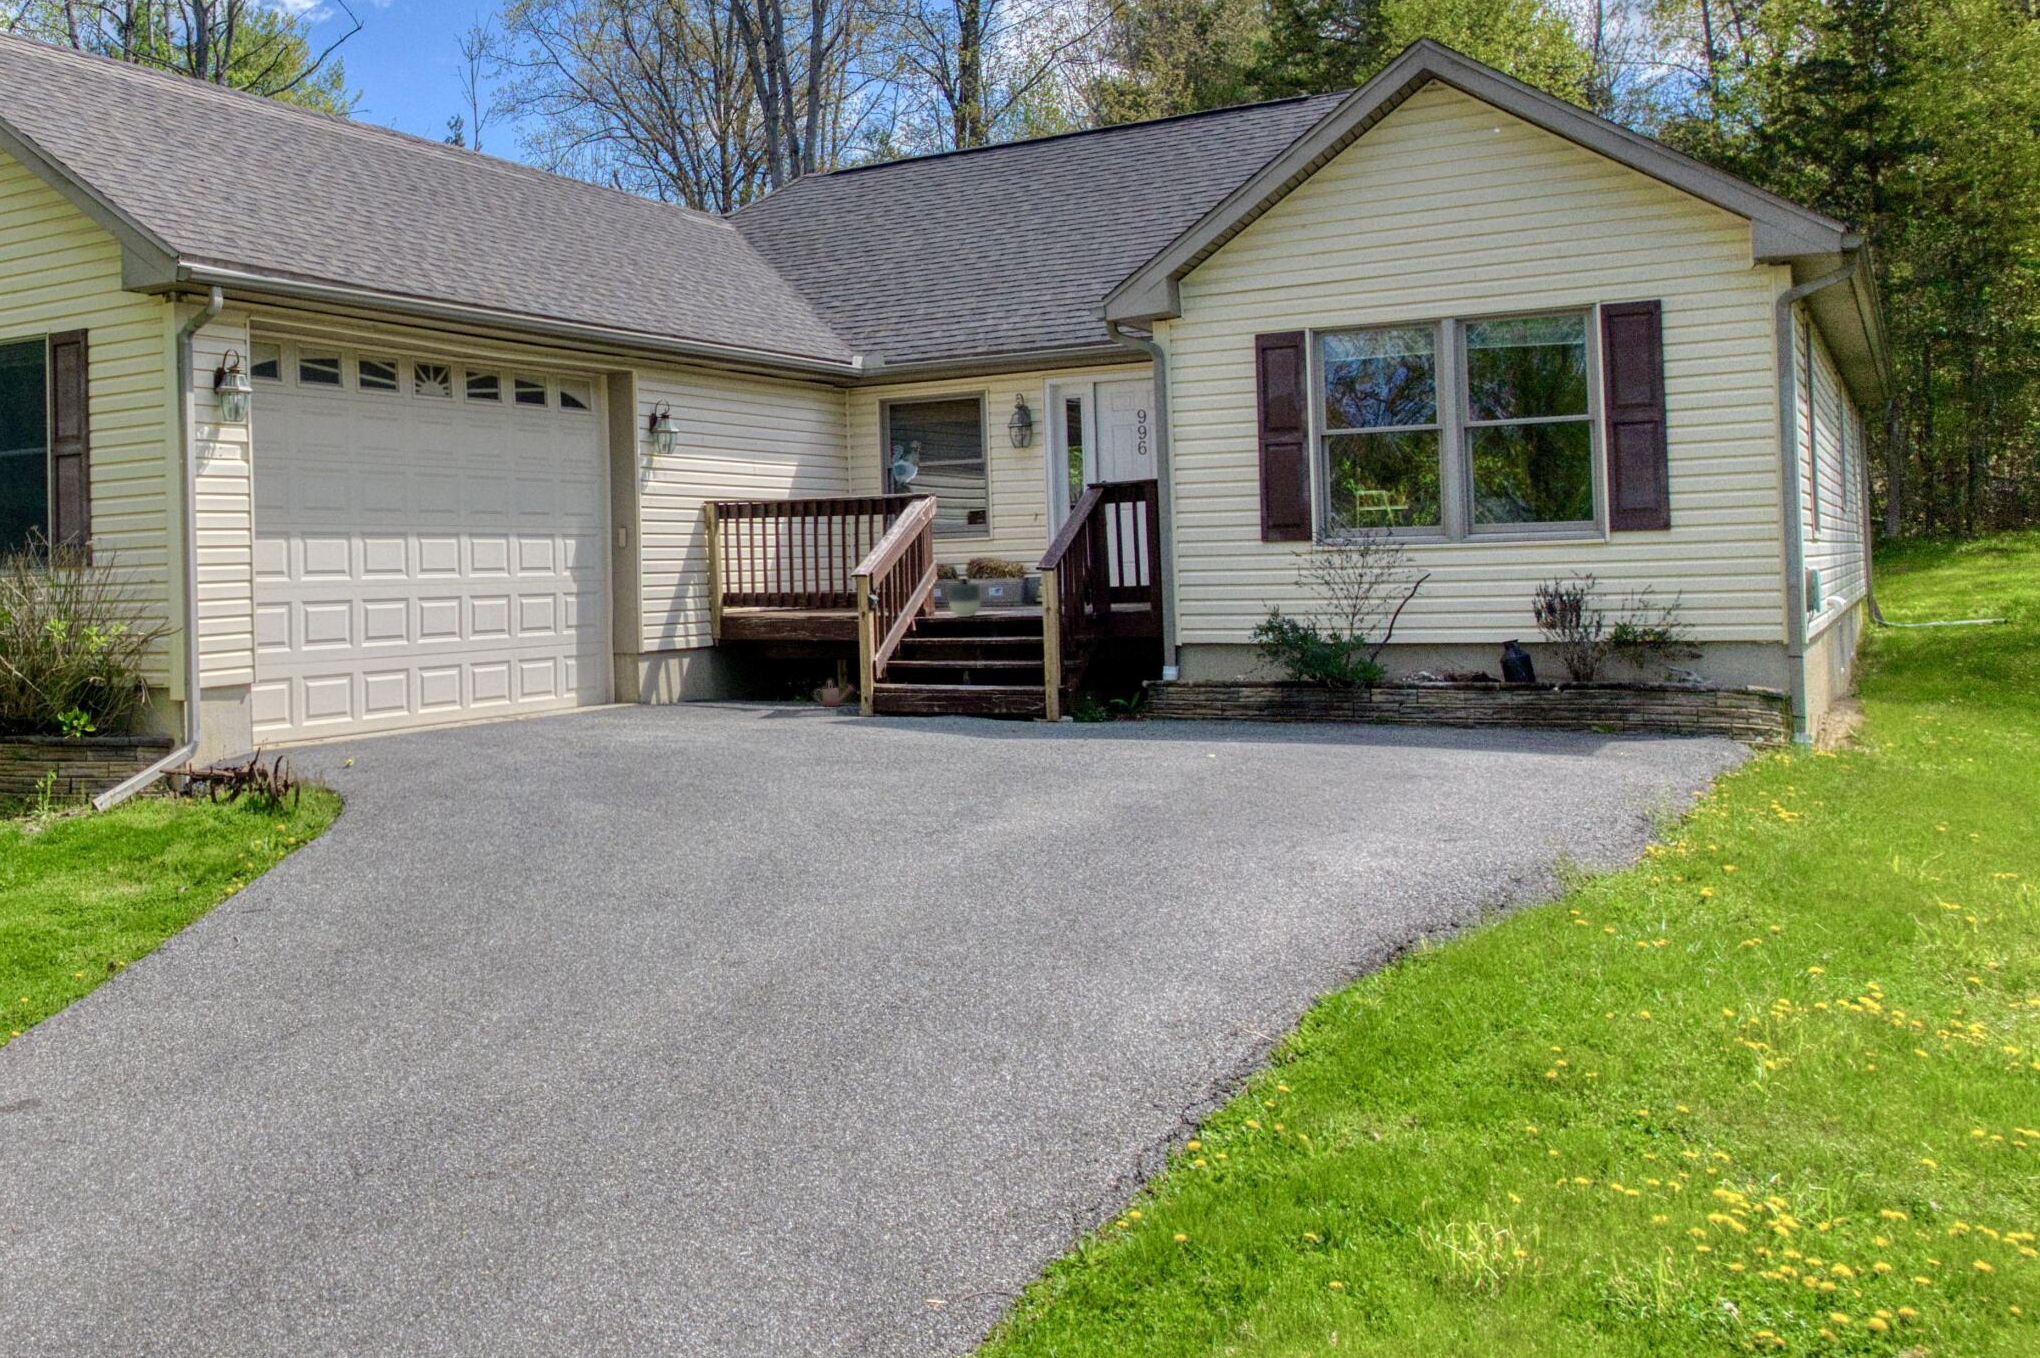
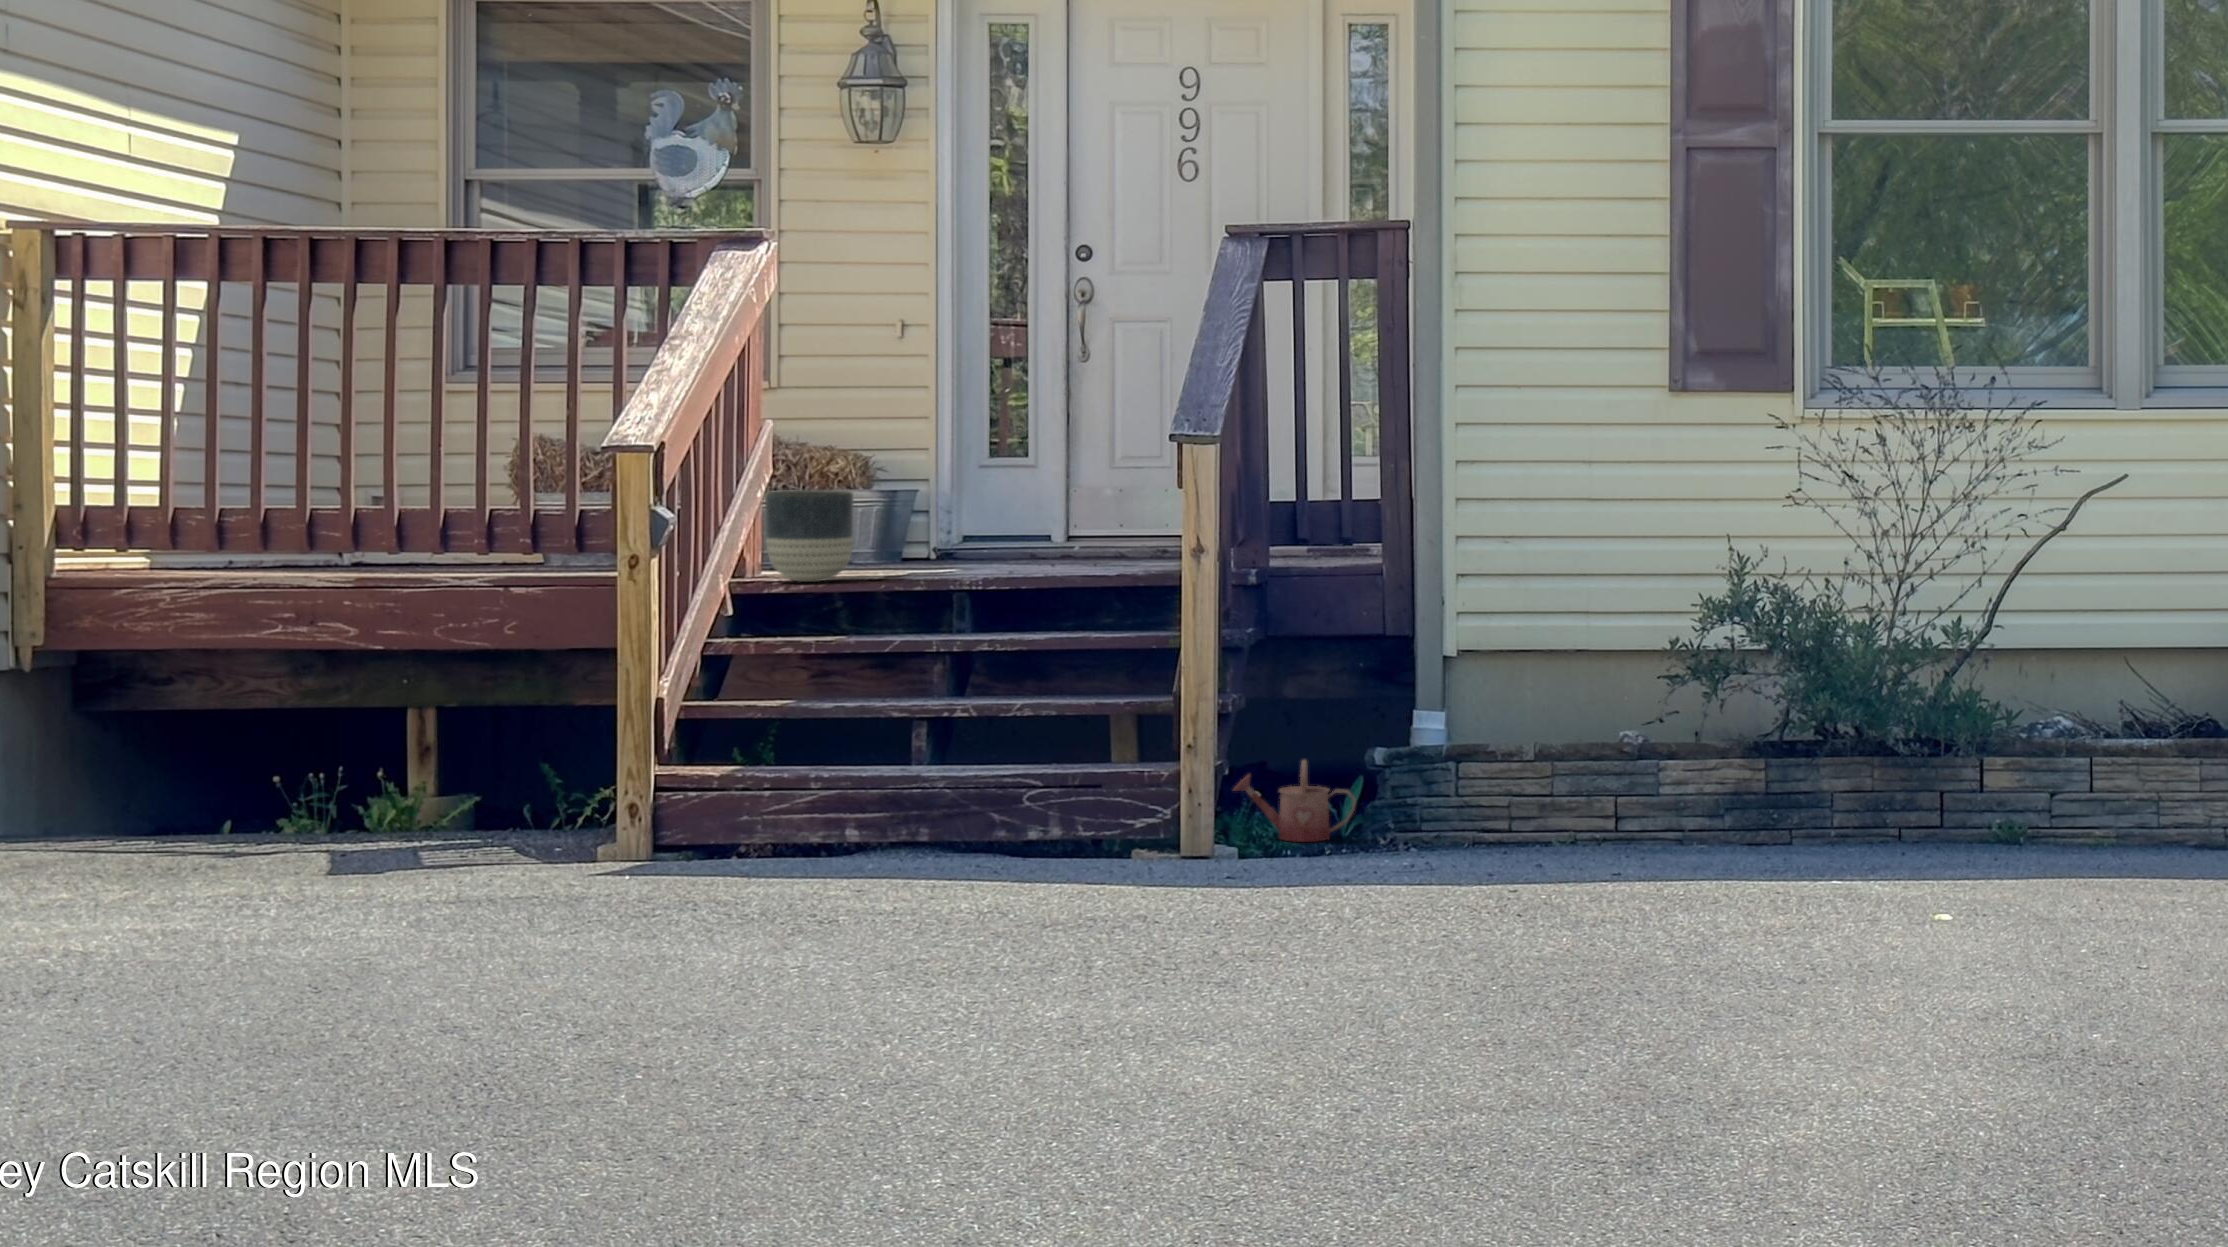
watering can: present [818,681,852,706] -> present [1233,760,1355,842]

